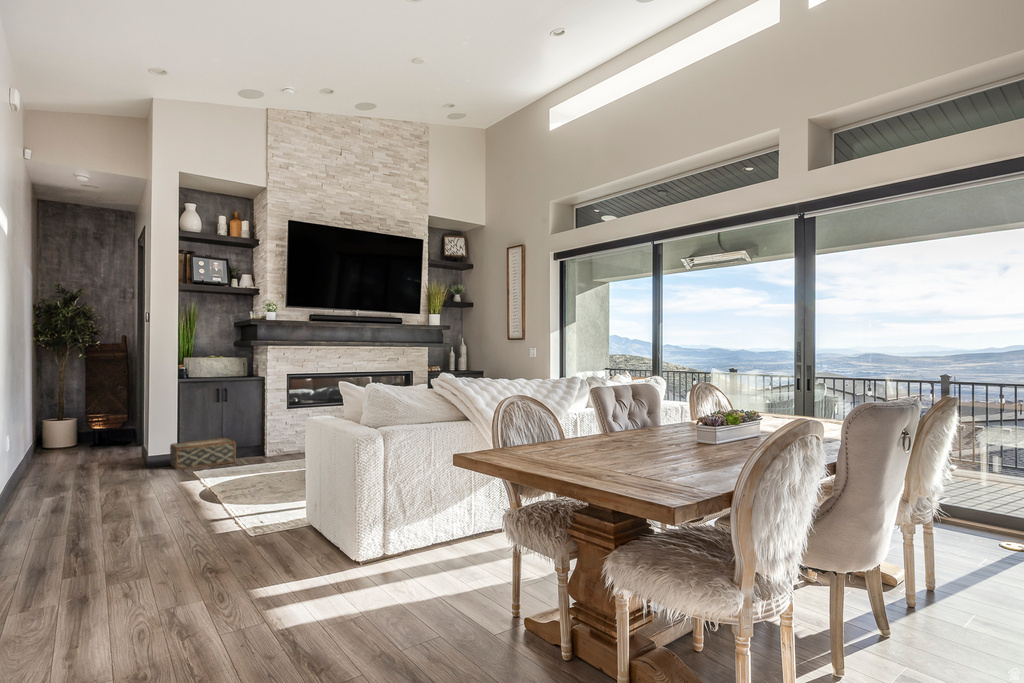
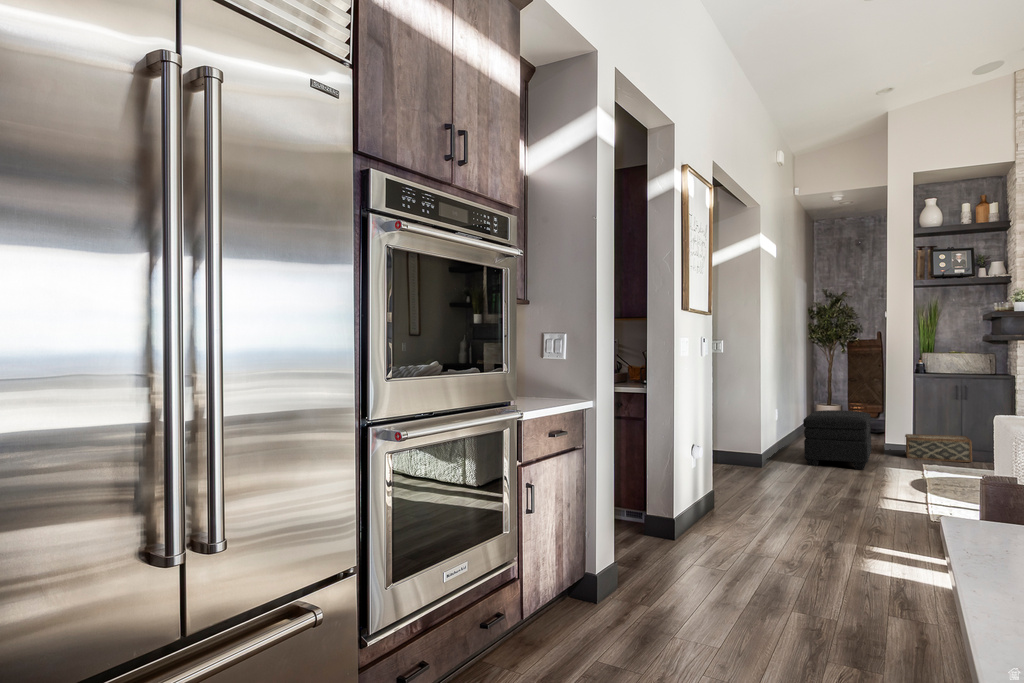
ottoman: none [66,427,149,504] -> present [803,410,872,470]

